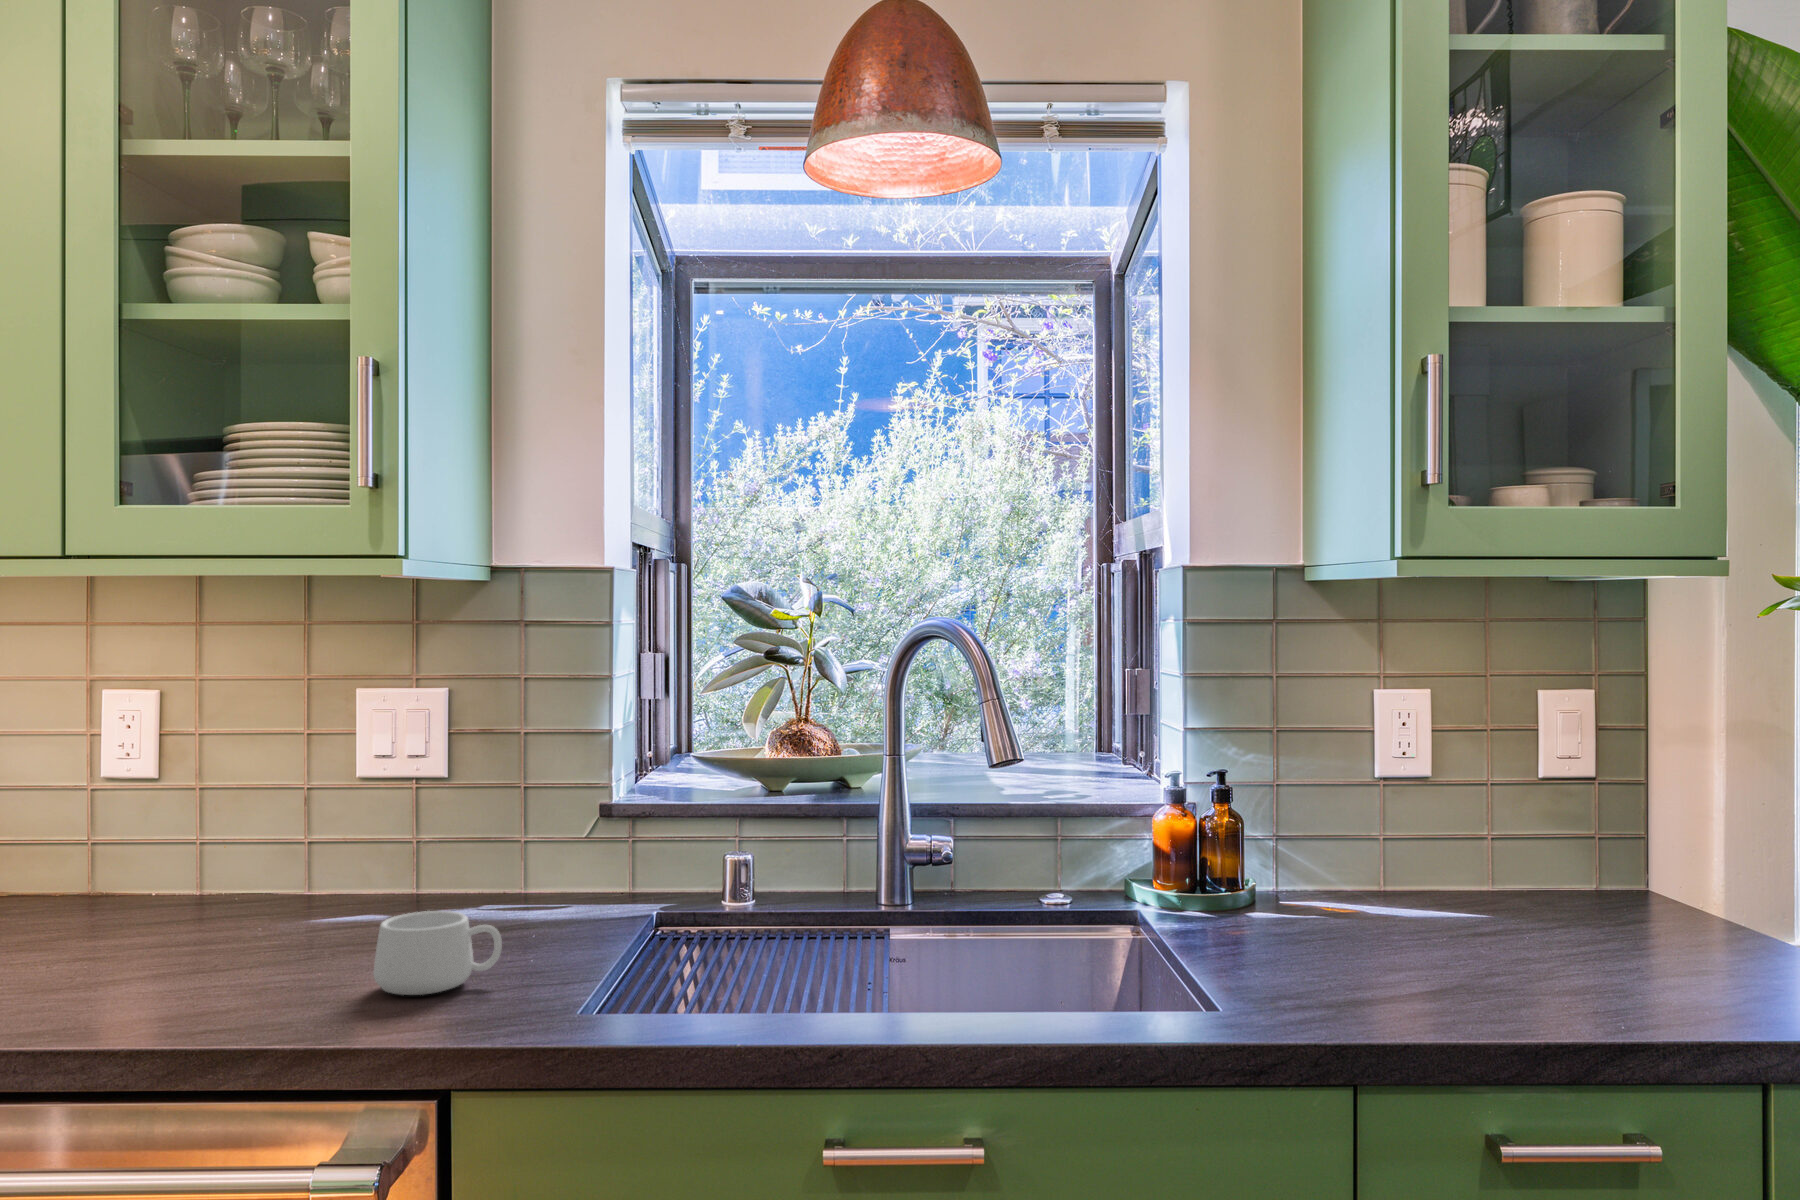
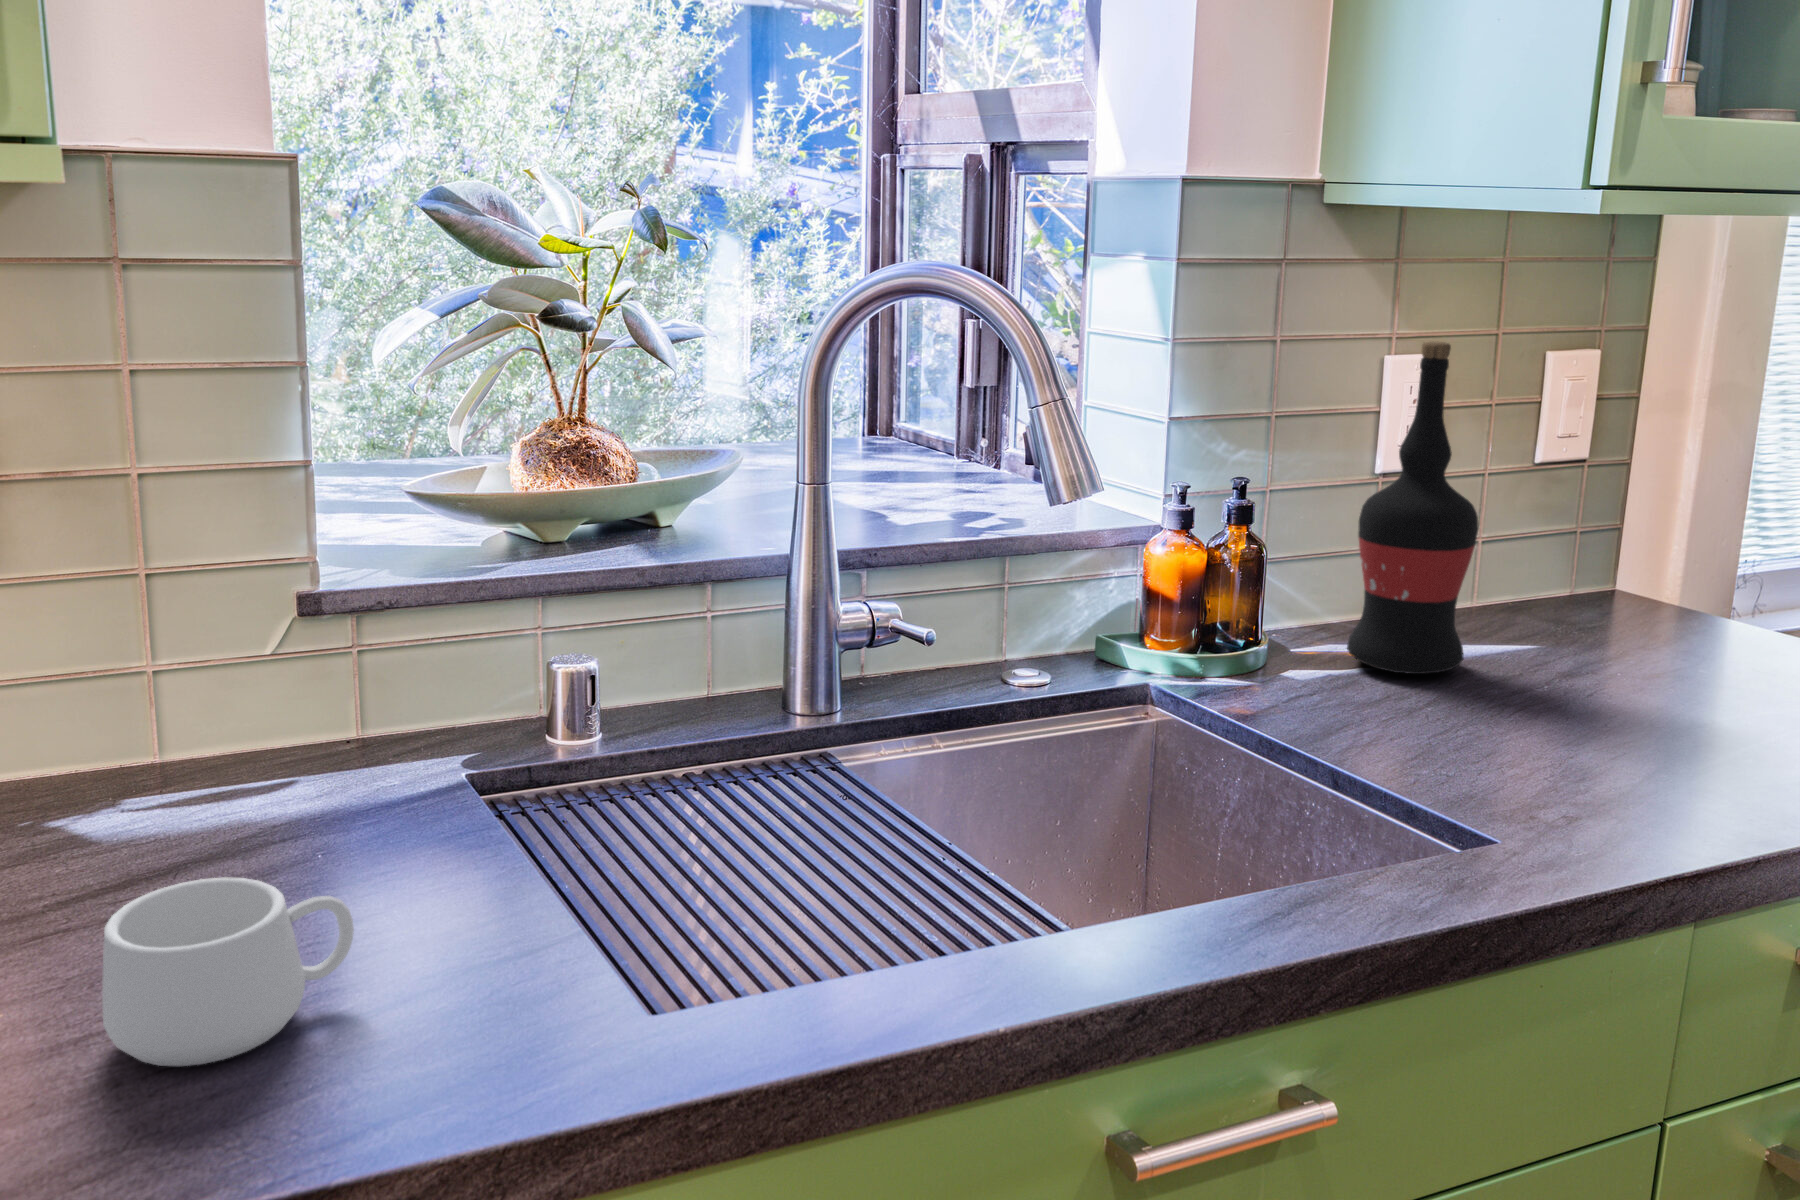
wine bottle: none [1305,671,1400,925] -> present [1347,341,1479,674]

